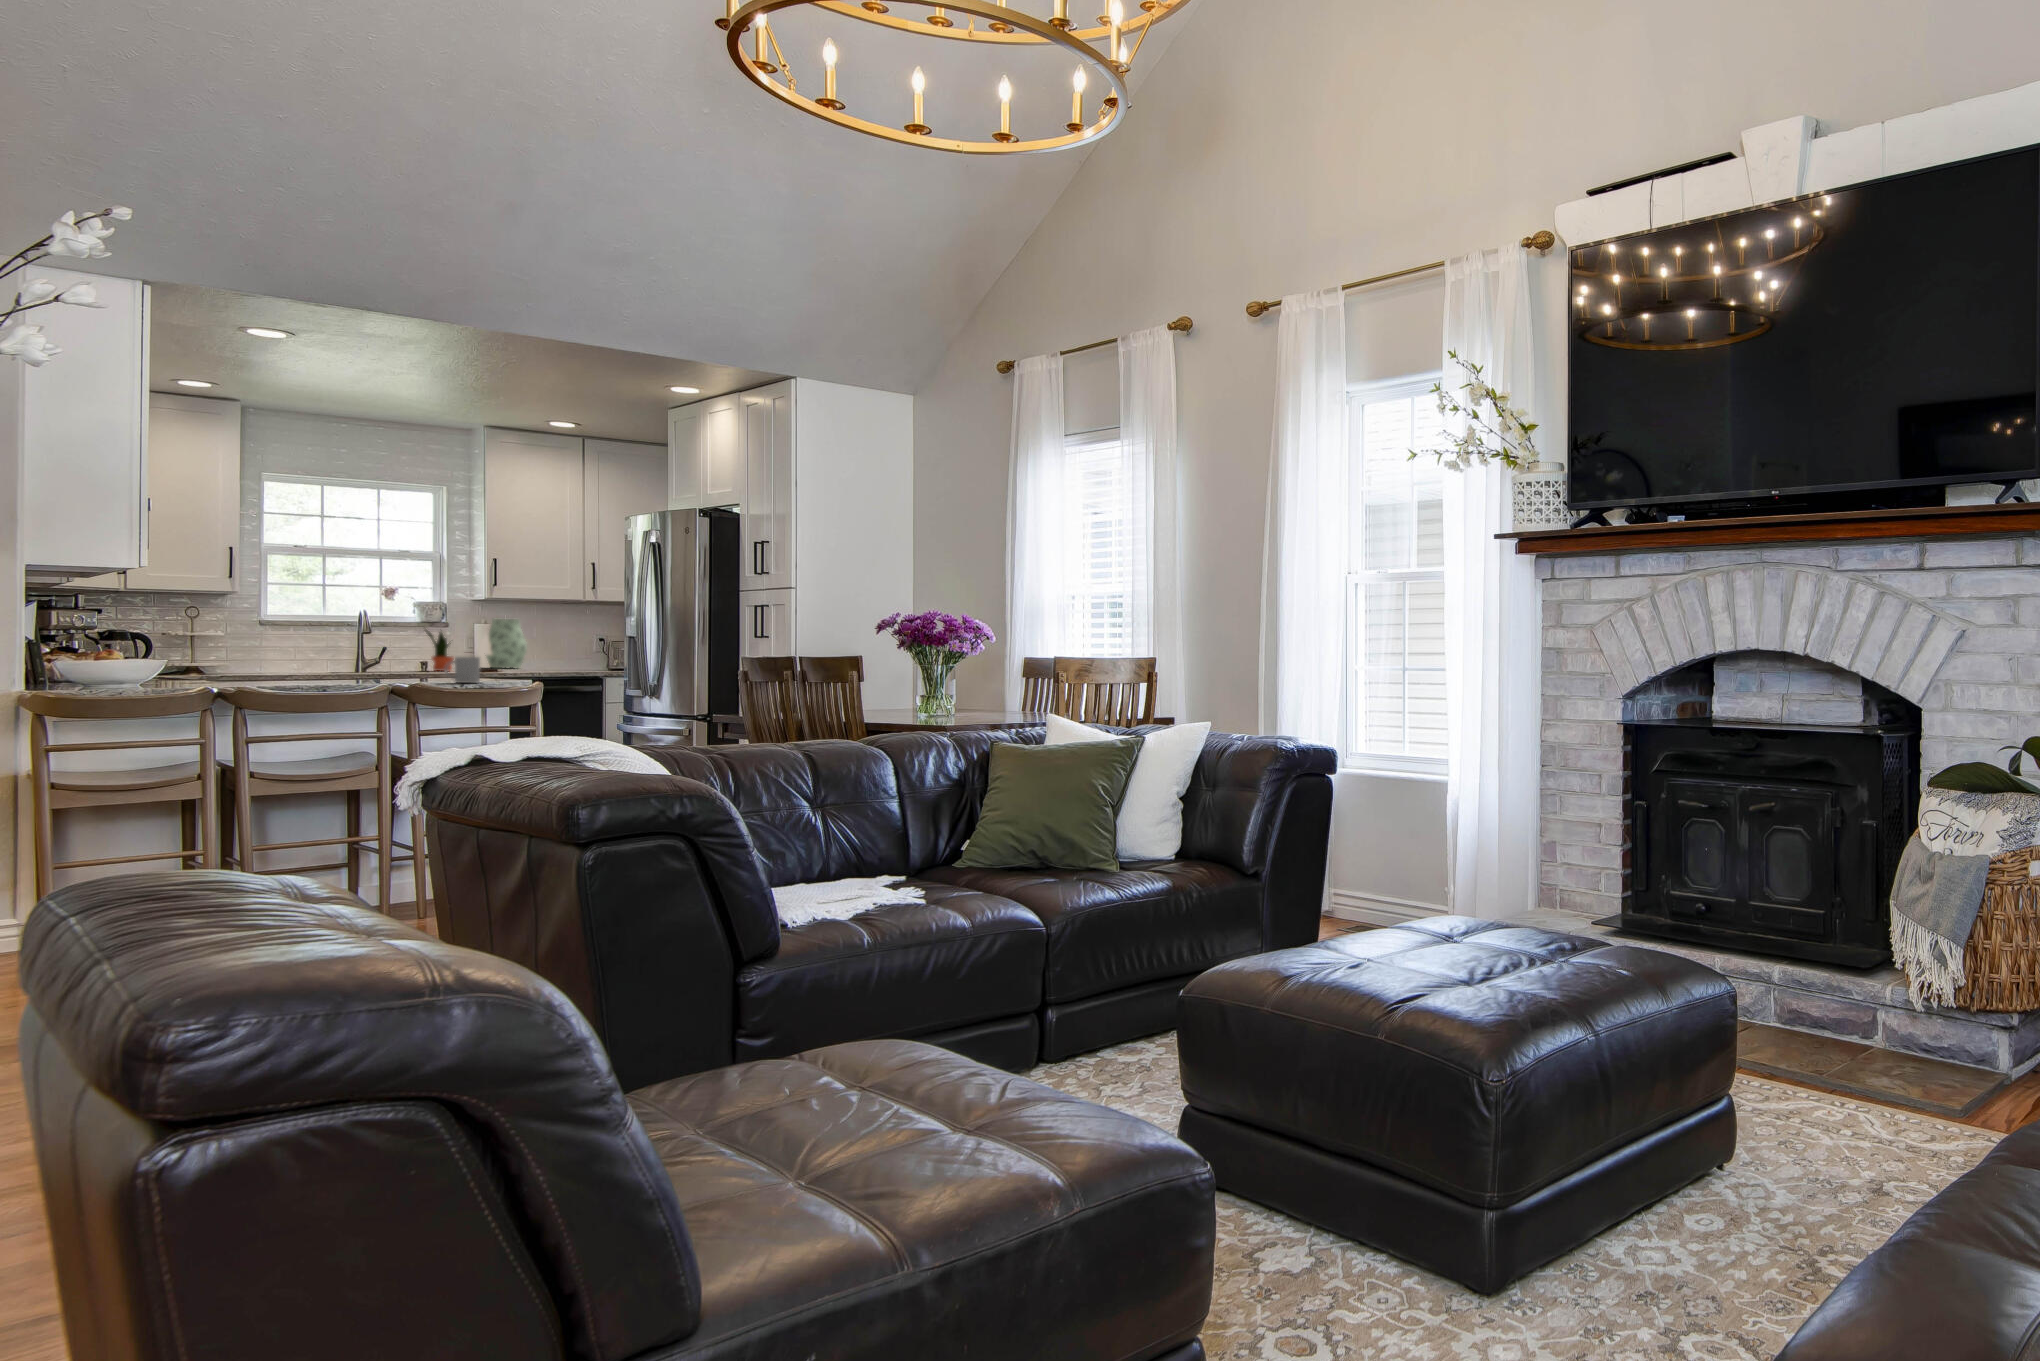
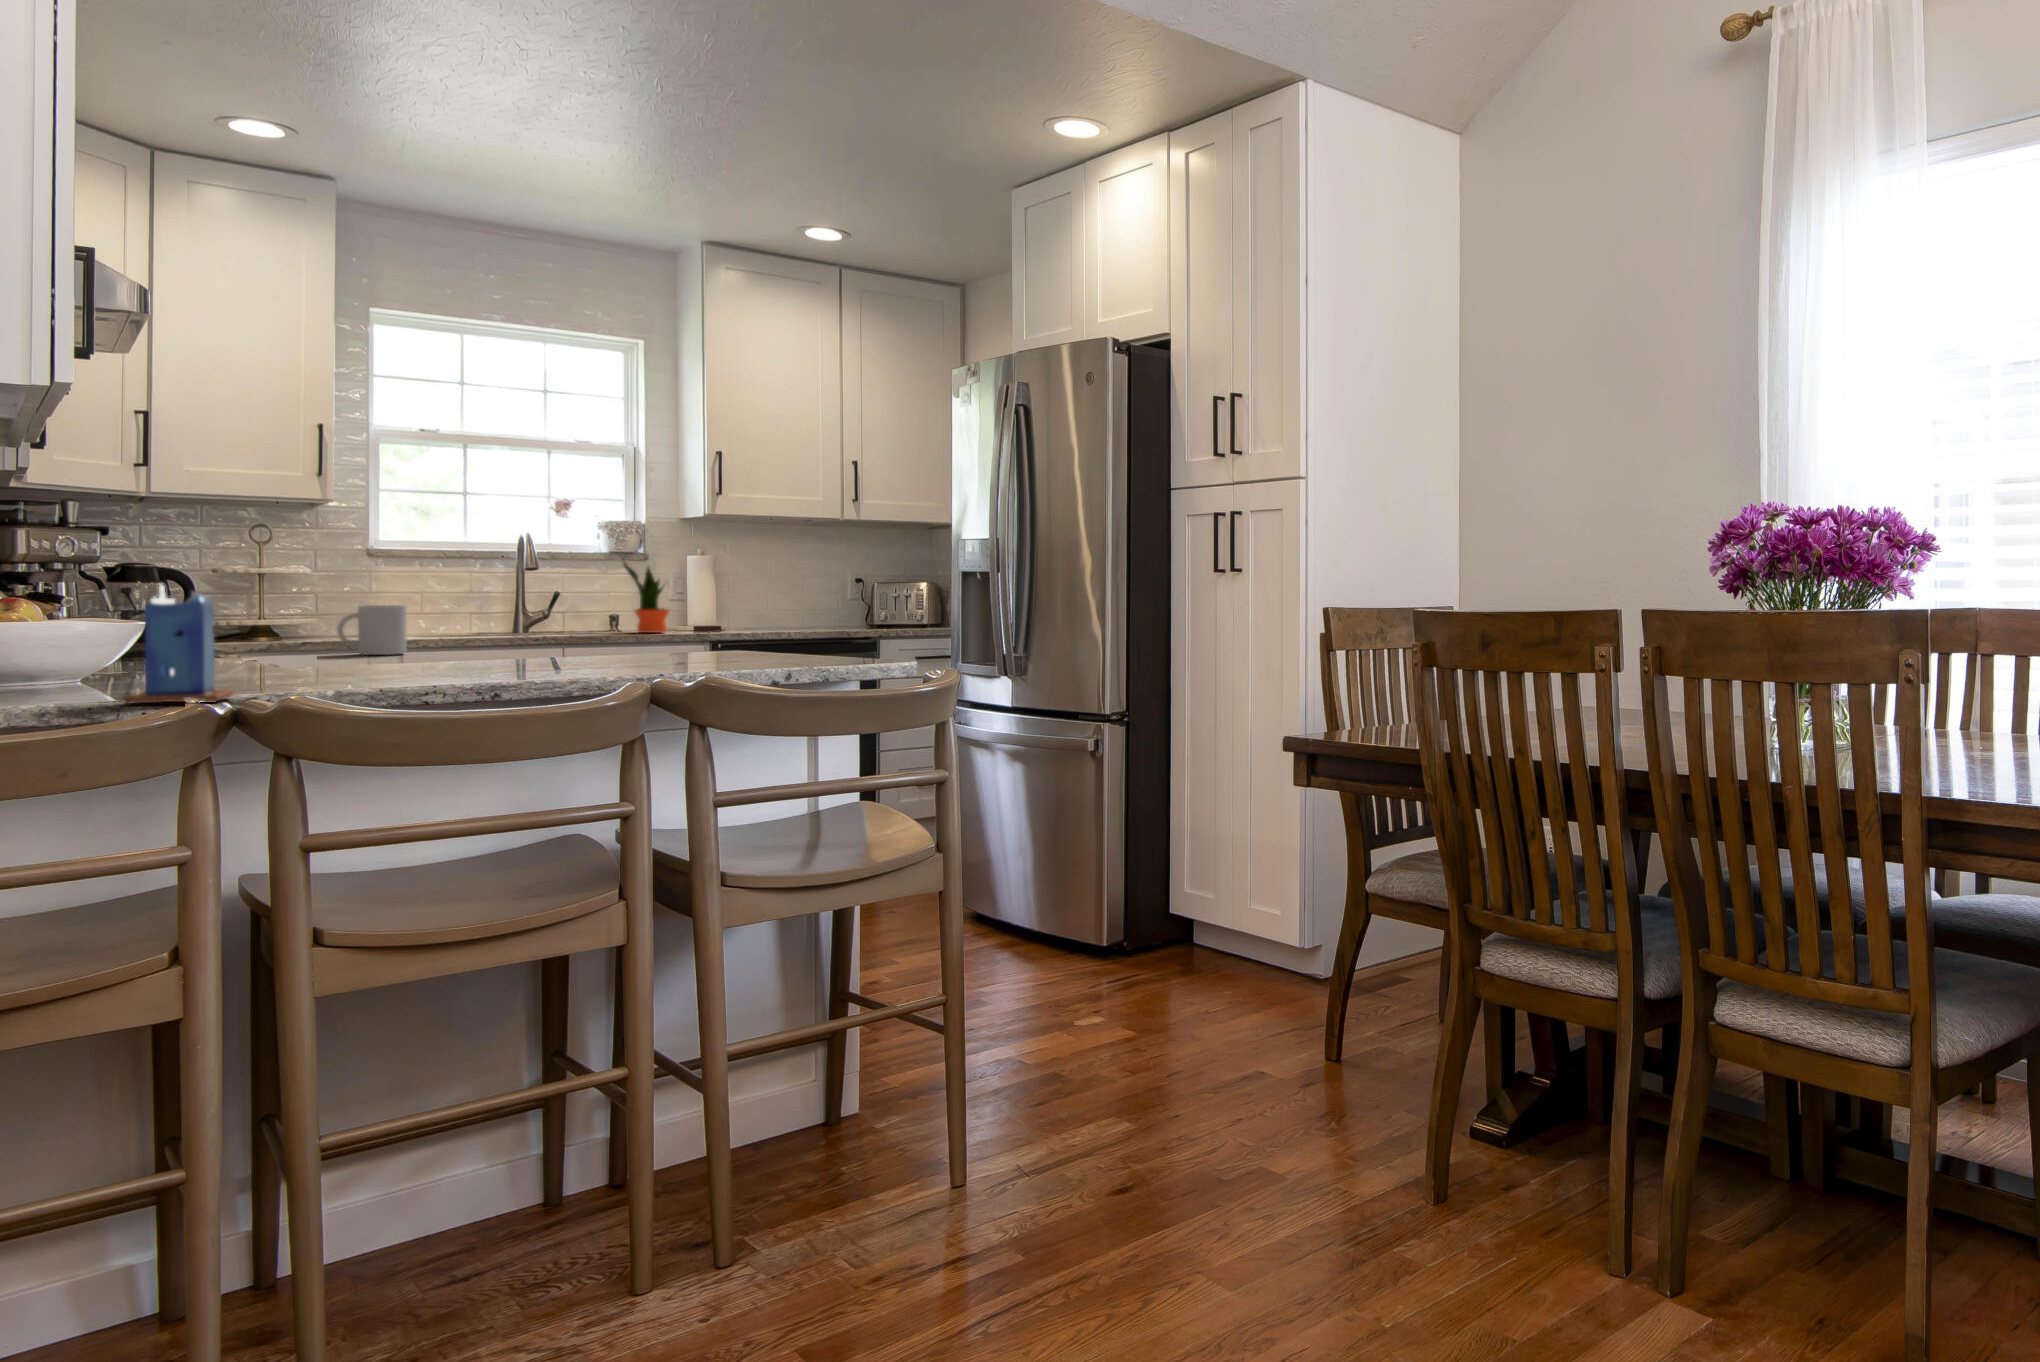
vase: present [487,619,527,668] -> none [701,547,764,624]
candle: none [165,634,211,685] -> present [124,585,234,703]
mug: present [445,657,480,683] -> present [337,605,407,655]

